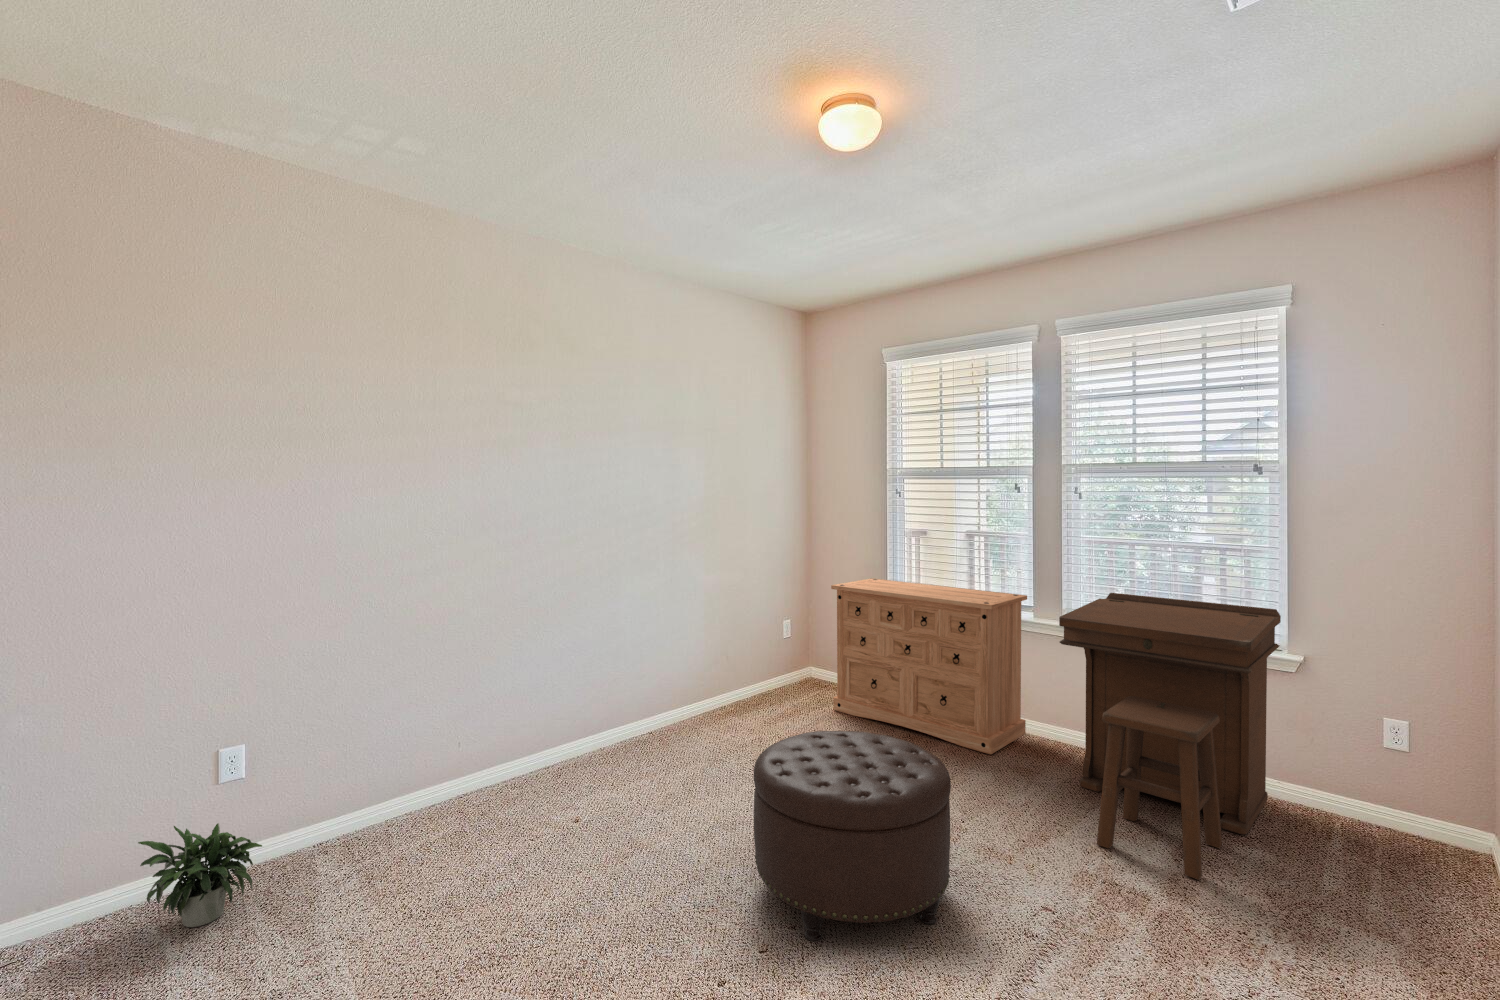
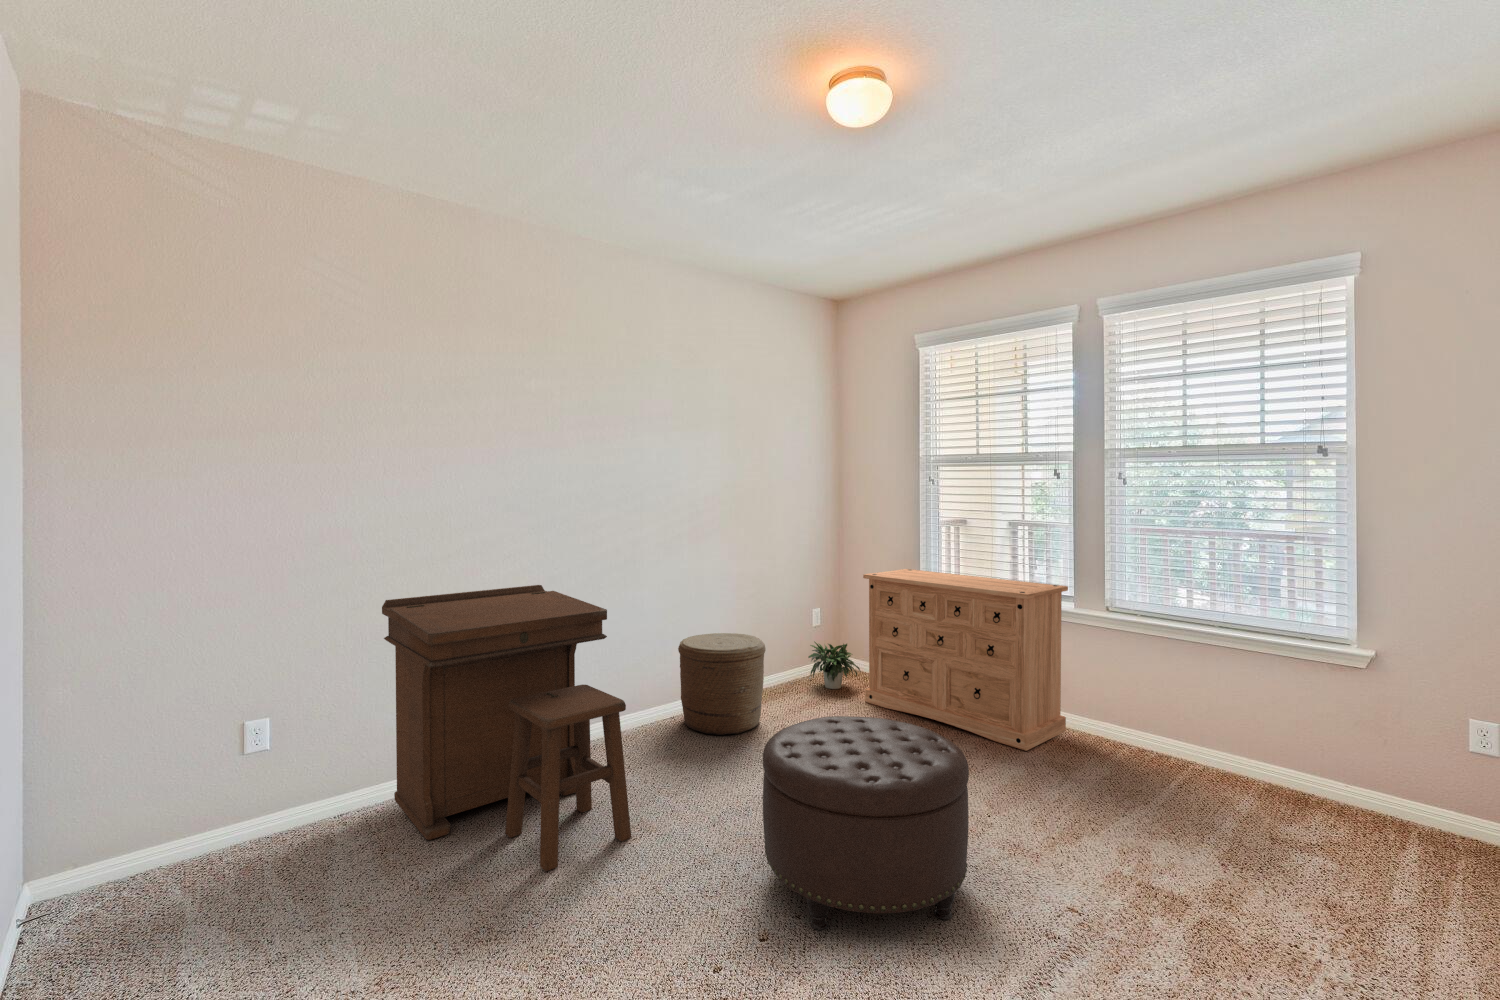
desk: present [1059,593,1281,880] -> present [382,585,631,871]
woven basket: none [651,646,738,749] -> present [678,633,765,735]
potted plant: present [127,823,262,927] -> present [791,642,860,689]

